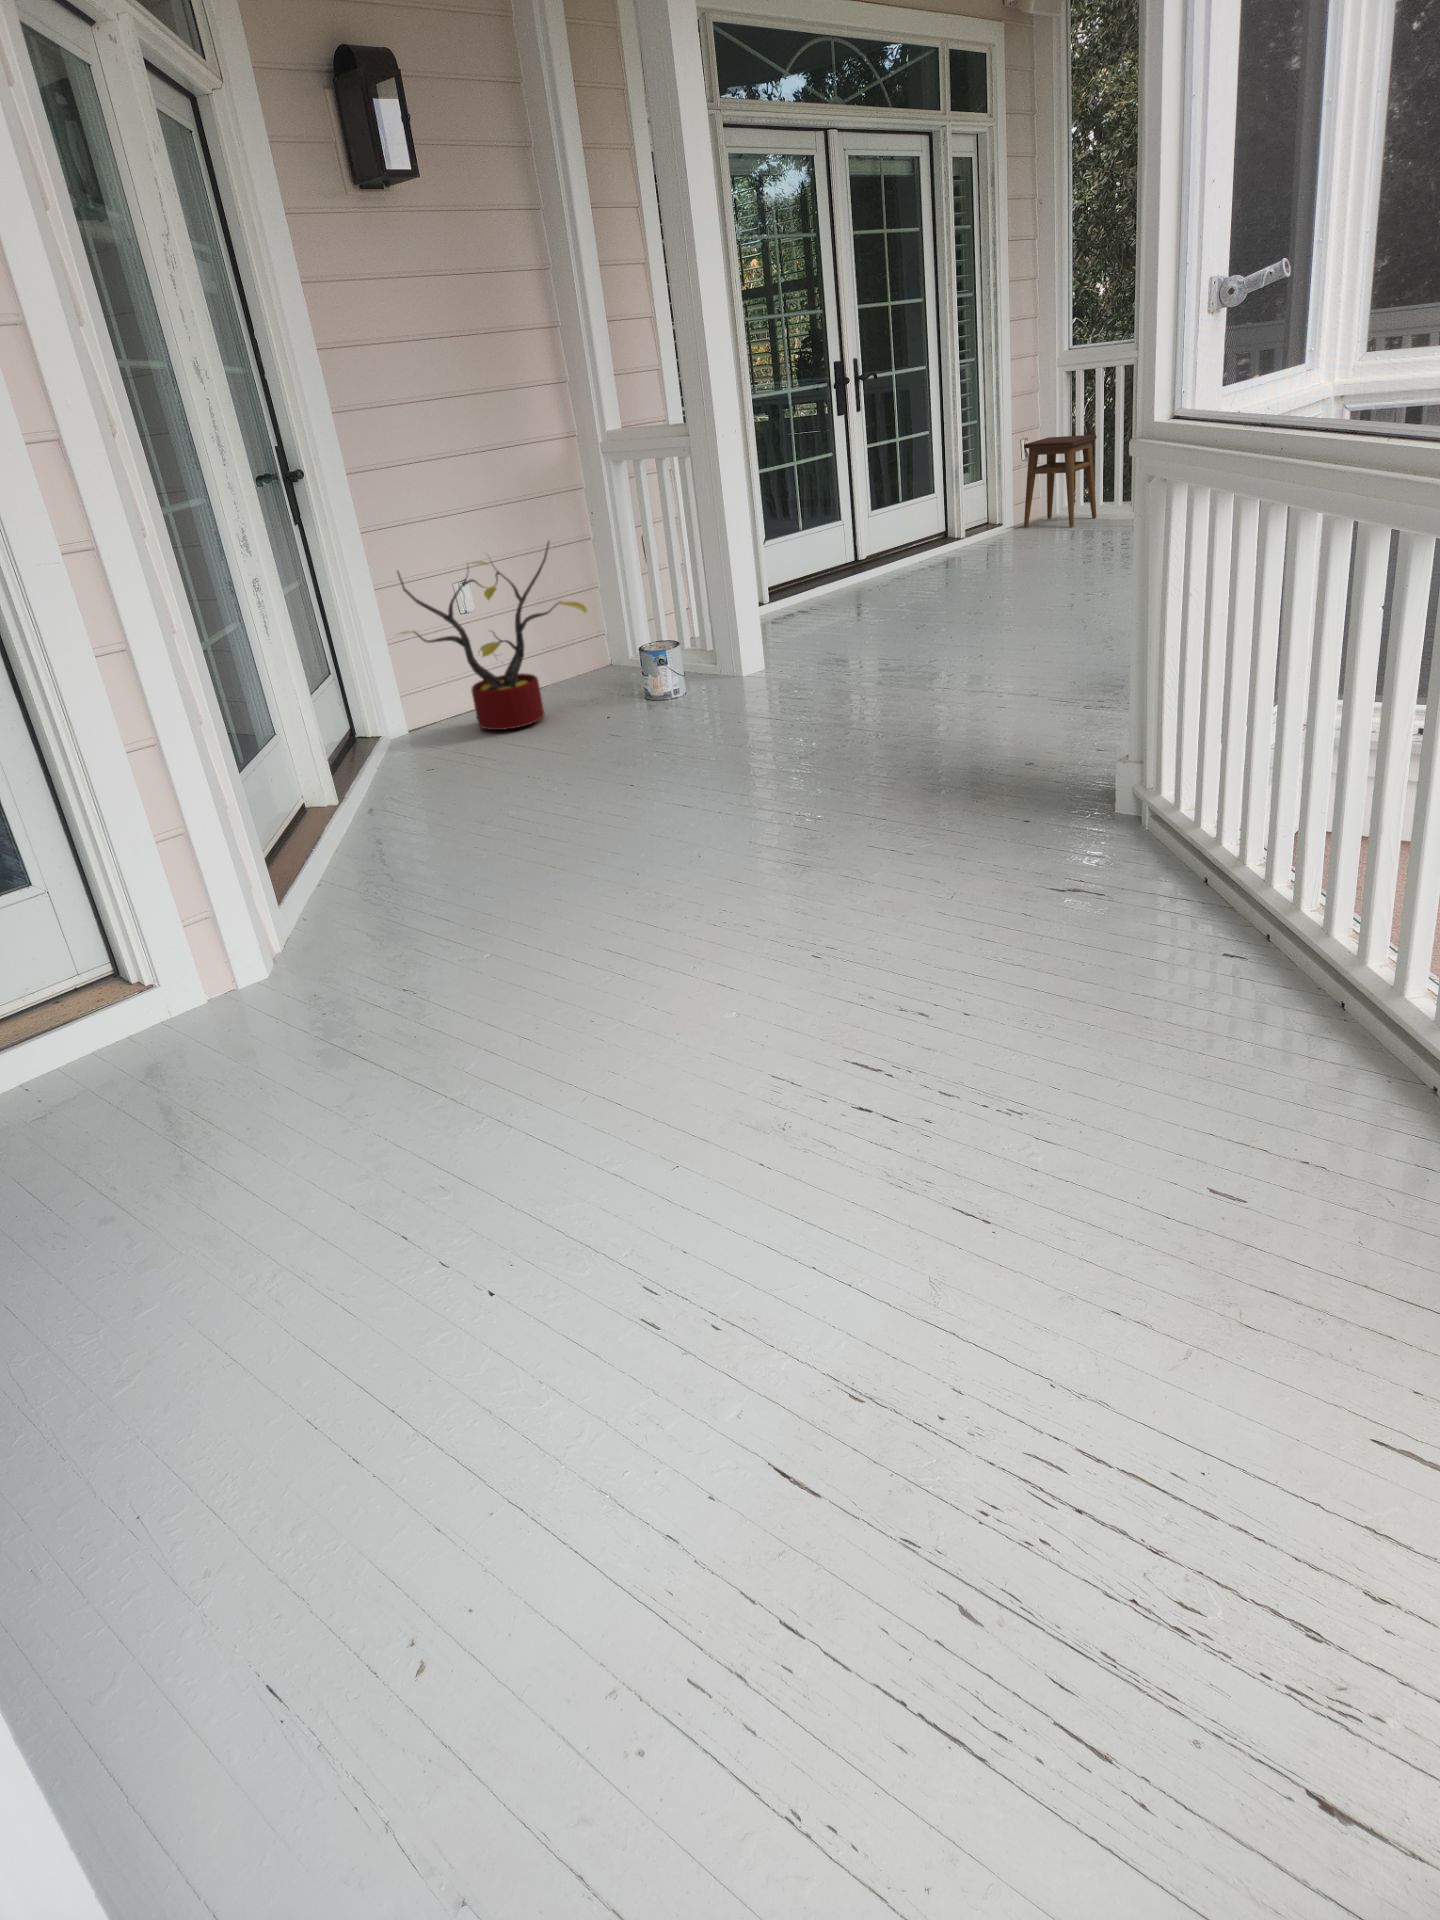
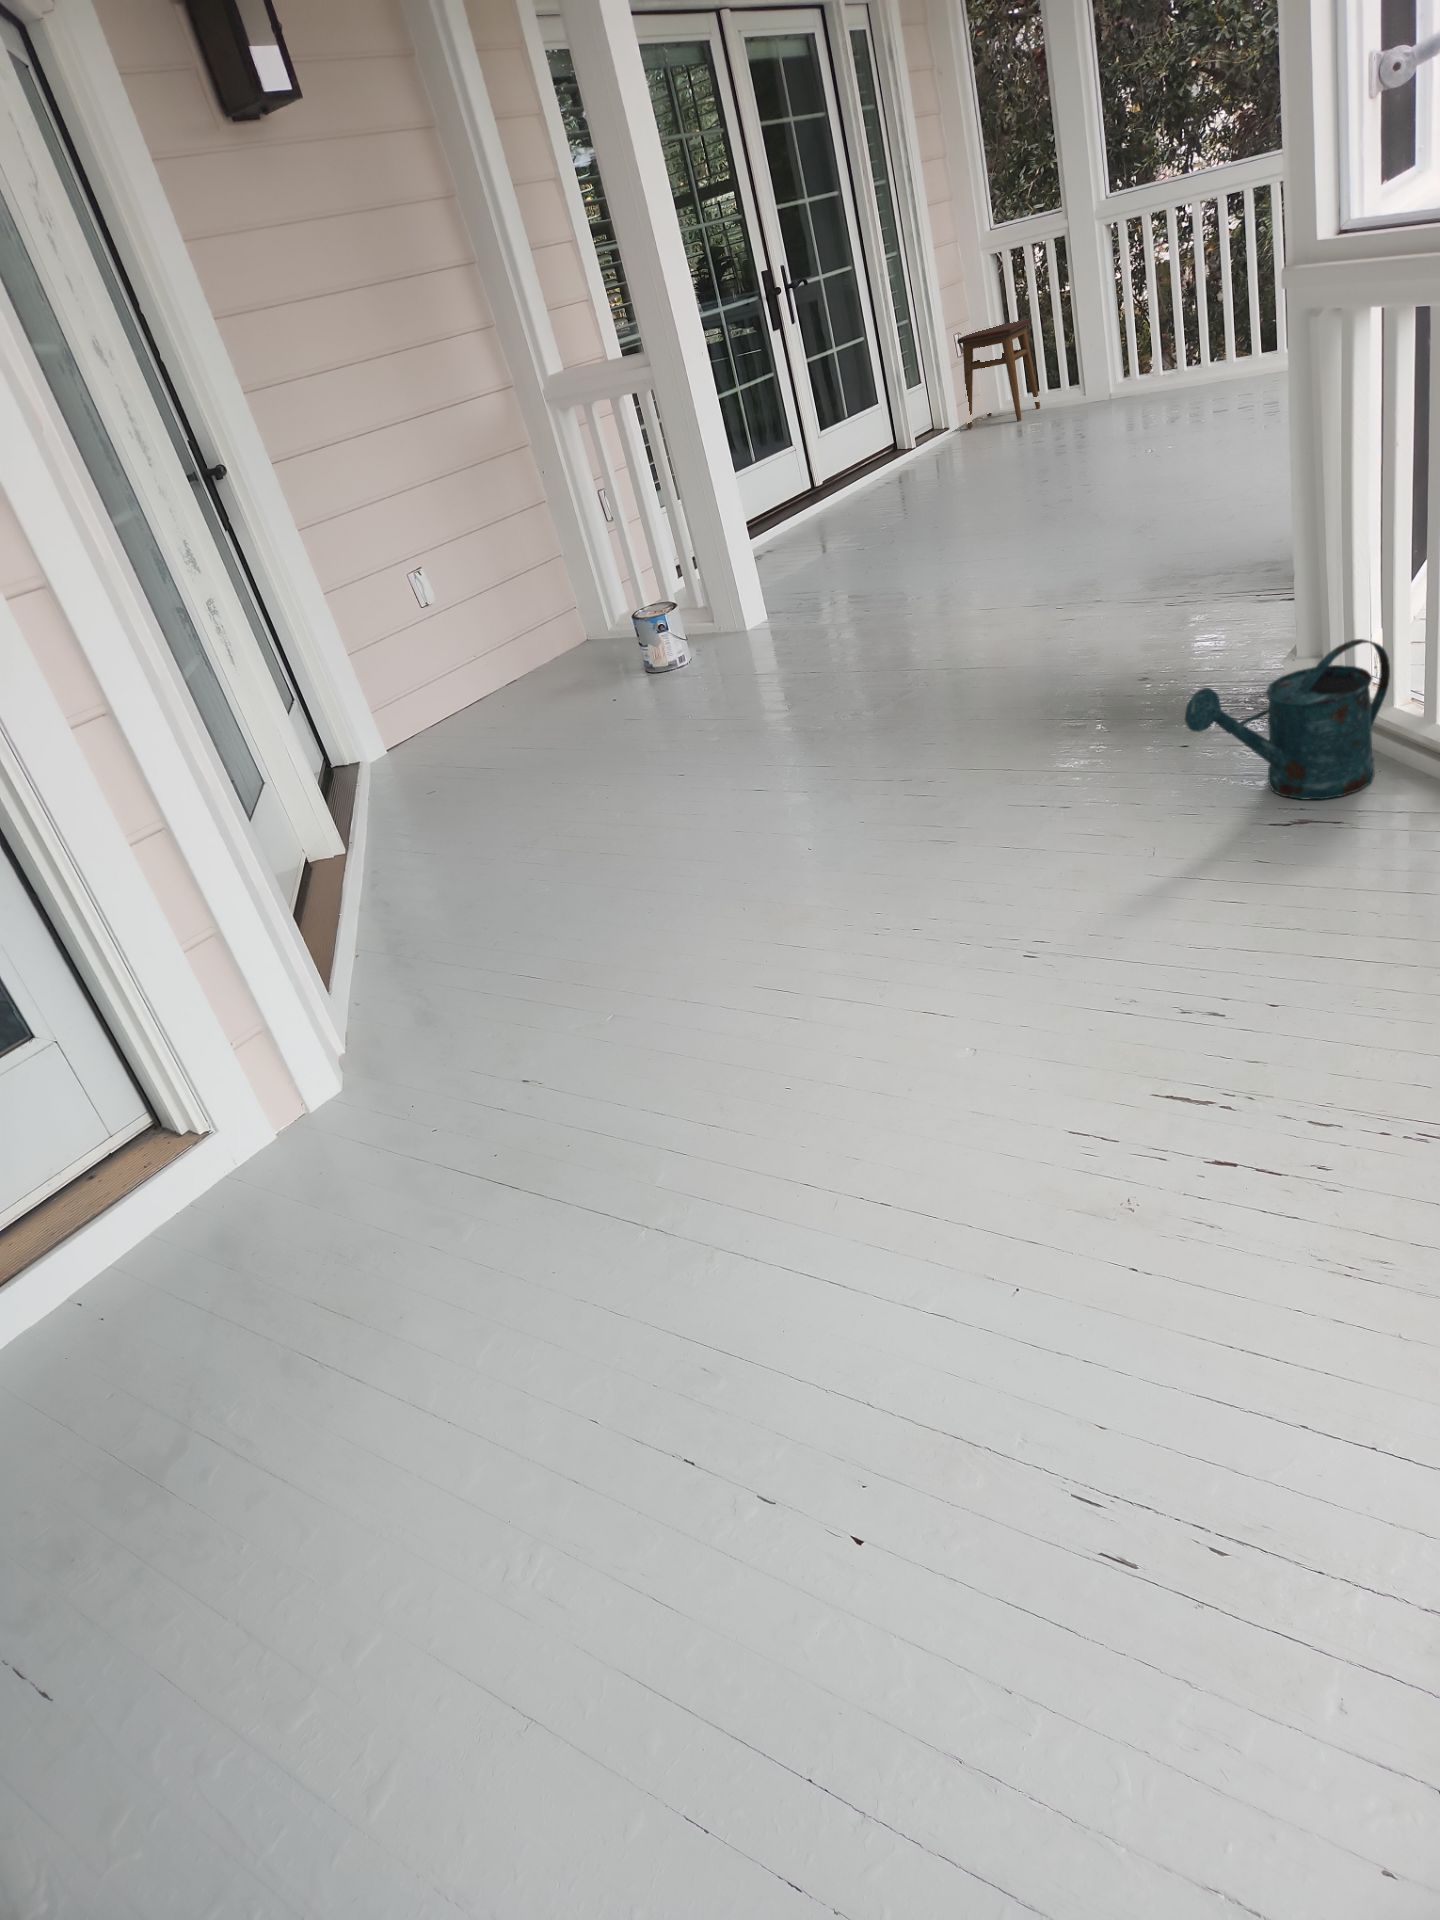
decorative plant: present [397,542,587,730] -> none [351,509,570,734]
watering can: none [992,750,1172,876] -> present [1185,639,1390,799]

